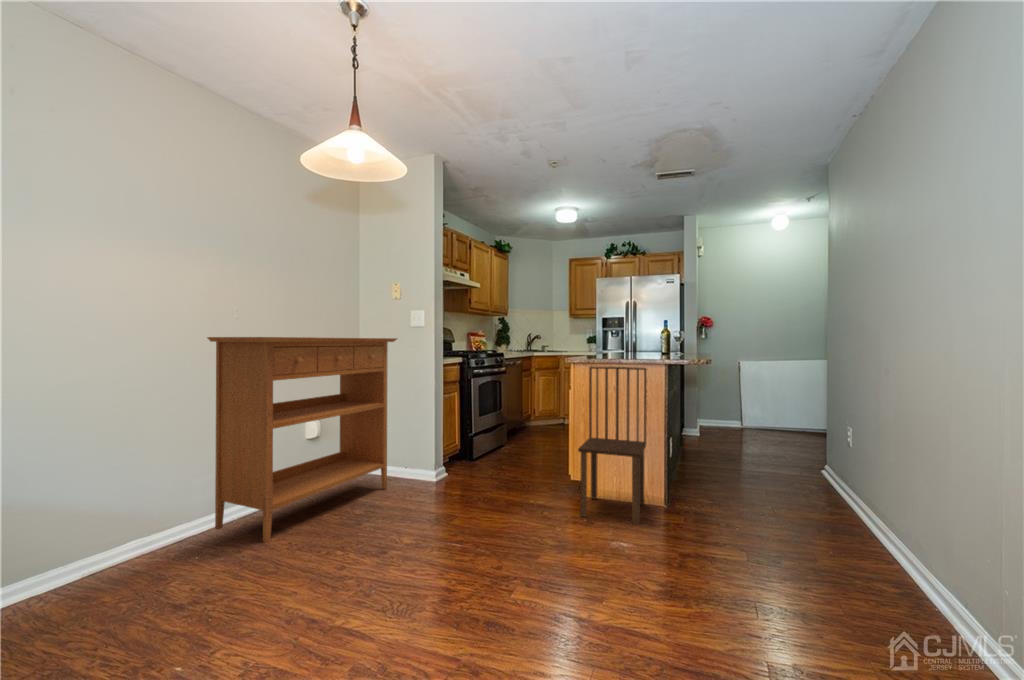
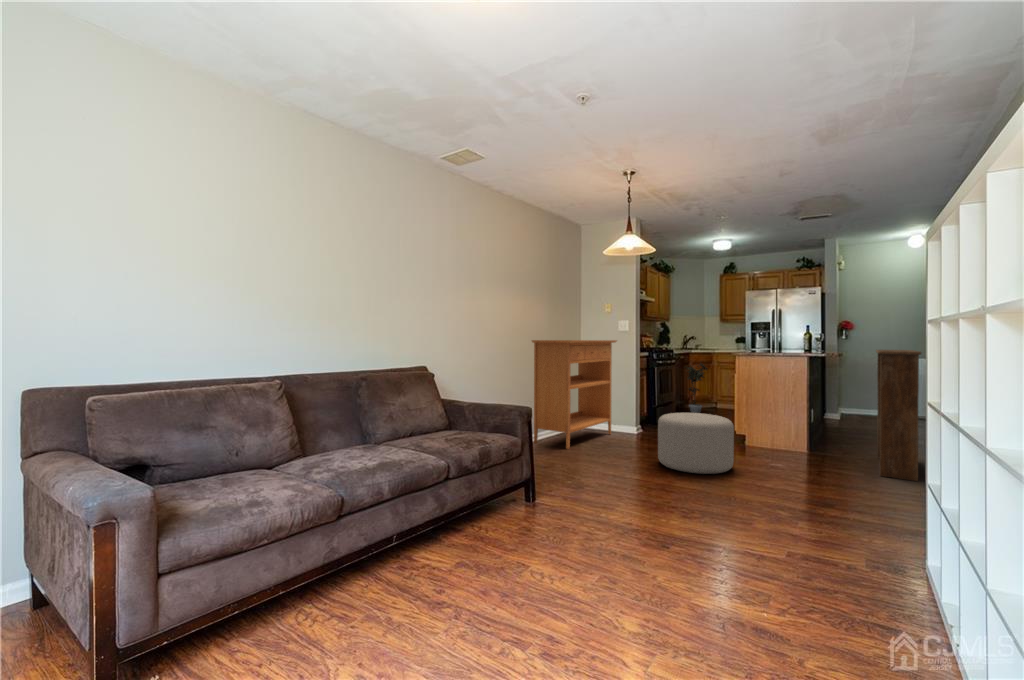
bookshelf: none [762,352,854,590] -> present [876,350,921,481]
dining chair: present [578,366,647,524] -> none [746,359,793,455]
potted plant: none [520,367,550,437] -> present [687,363,707,413]
ottoman: none [403,470,542,616] -> present [658,413,734,474]

